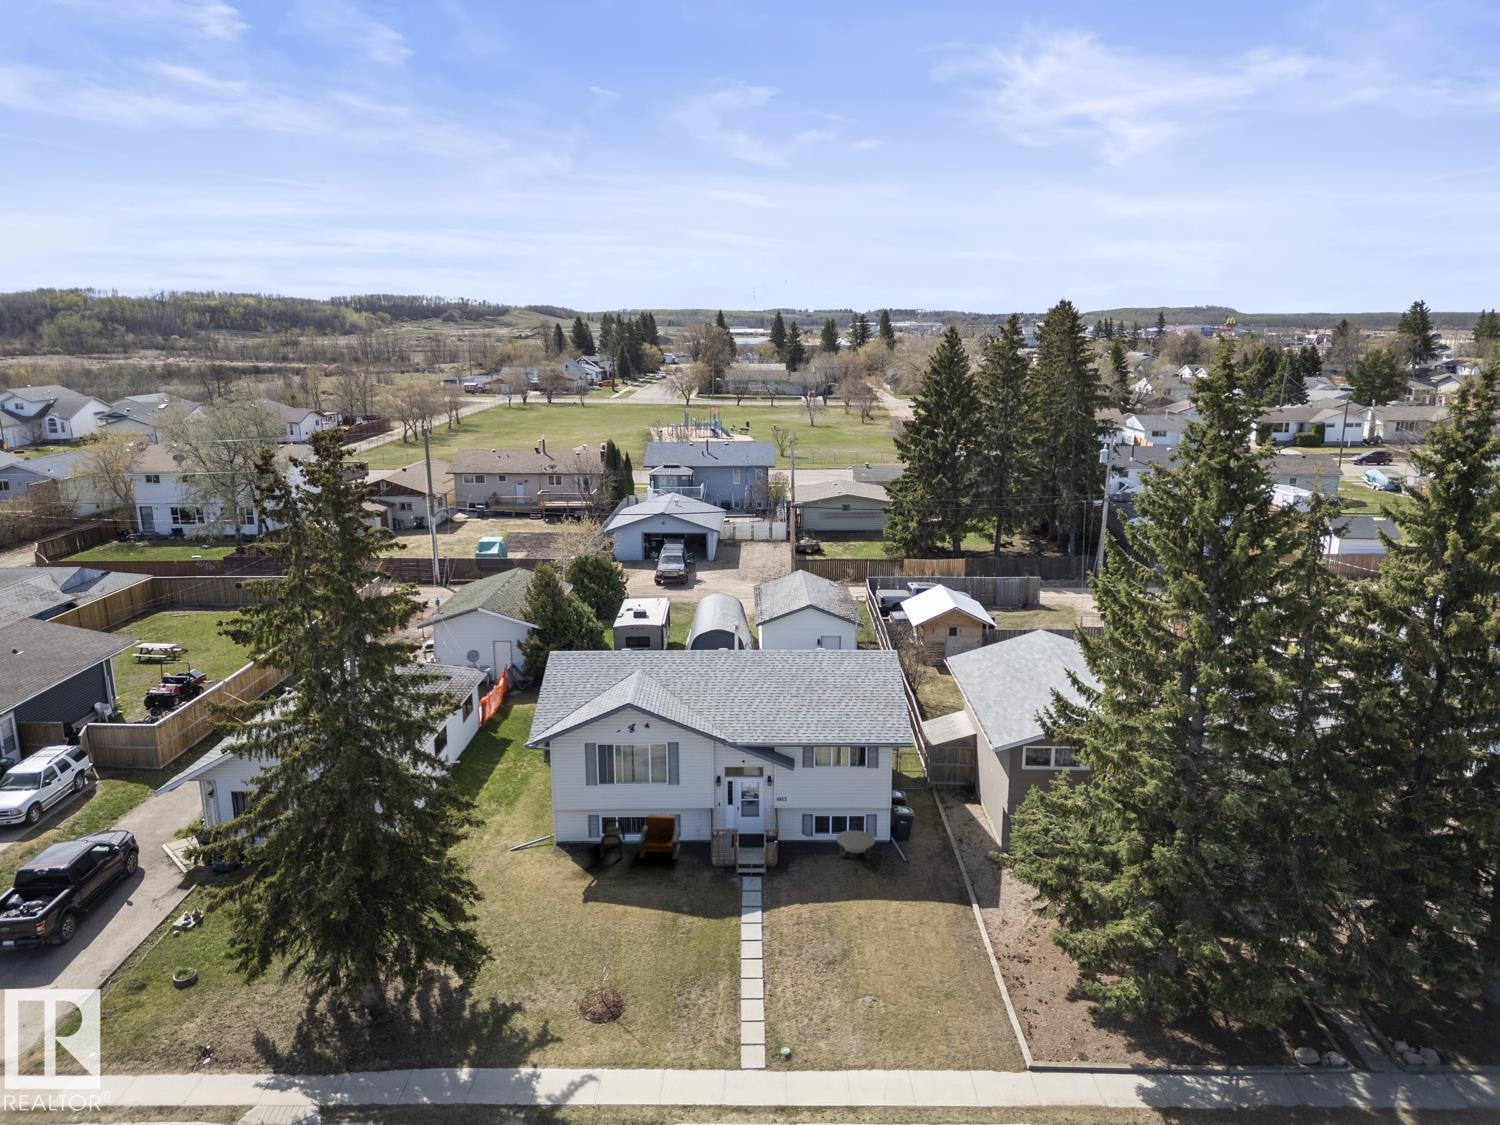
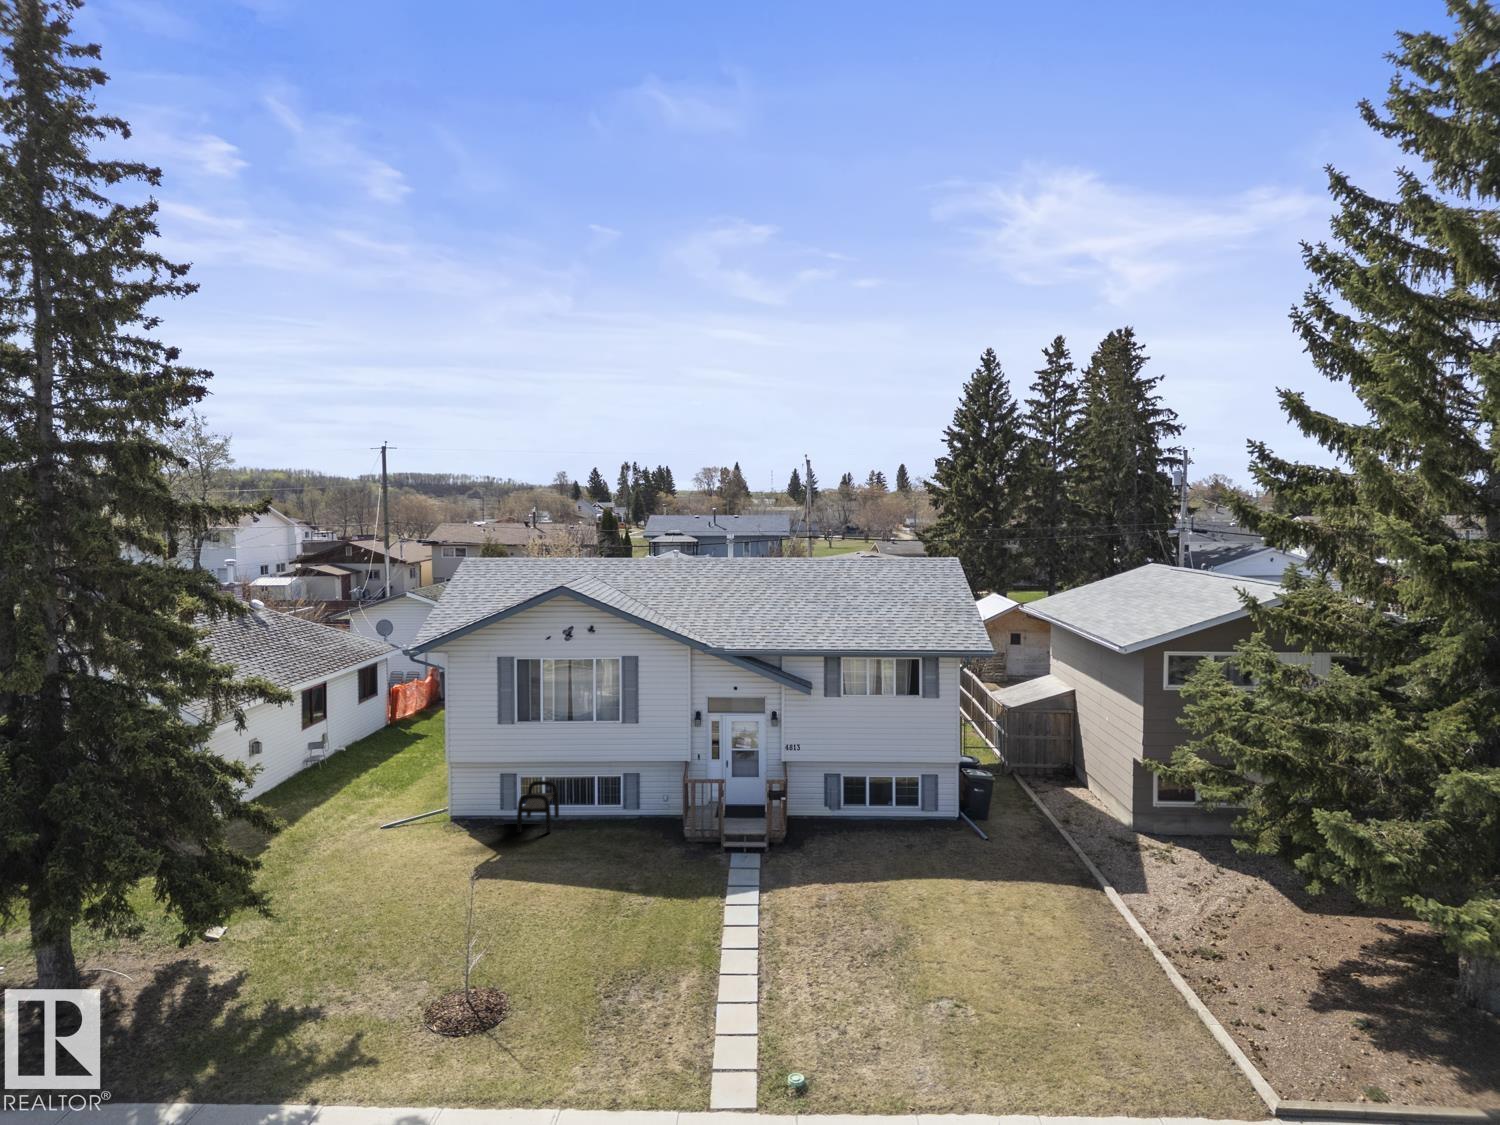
lounge chair: present [639,814,680,859] -> none [576,771,641,835]
round table: present [836,830,875,860] -> none [875,800,935,838]

